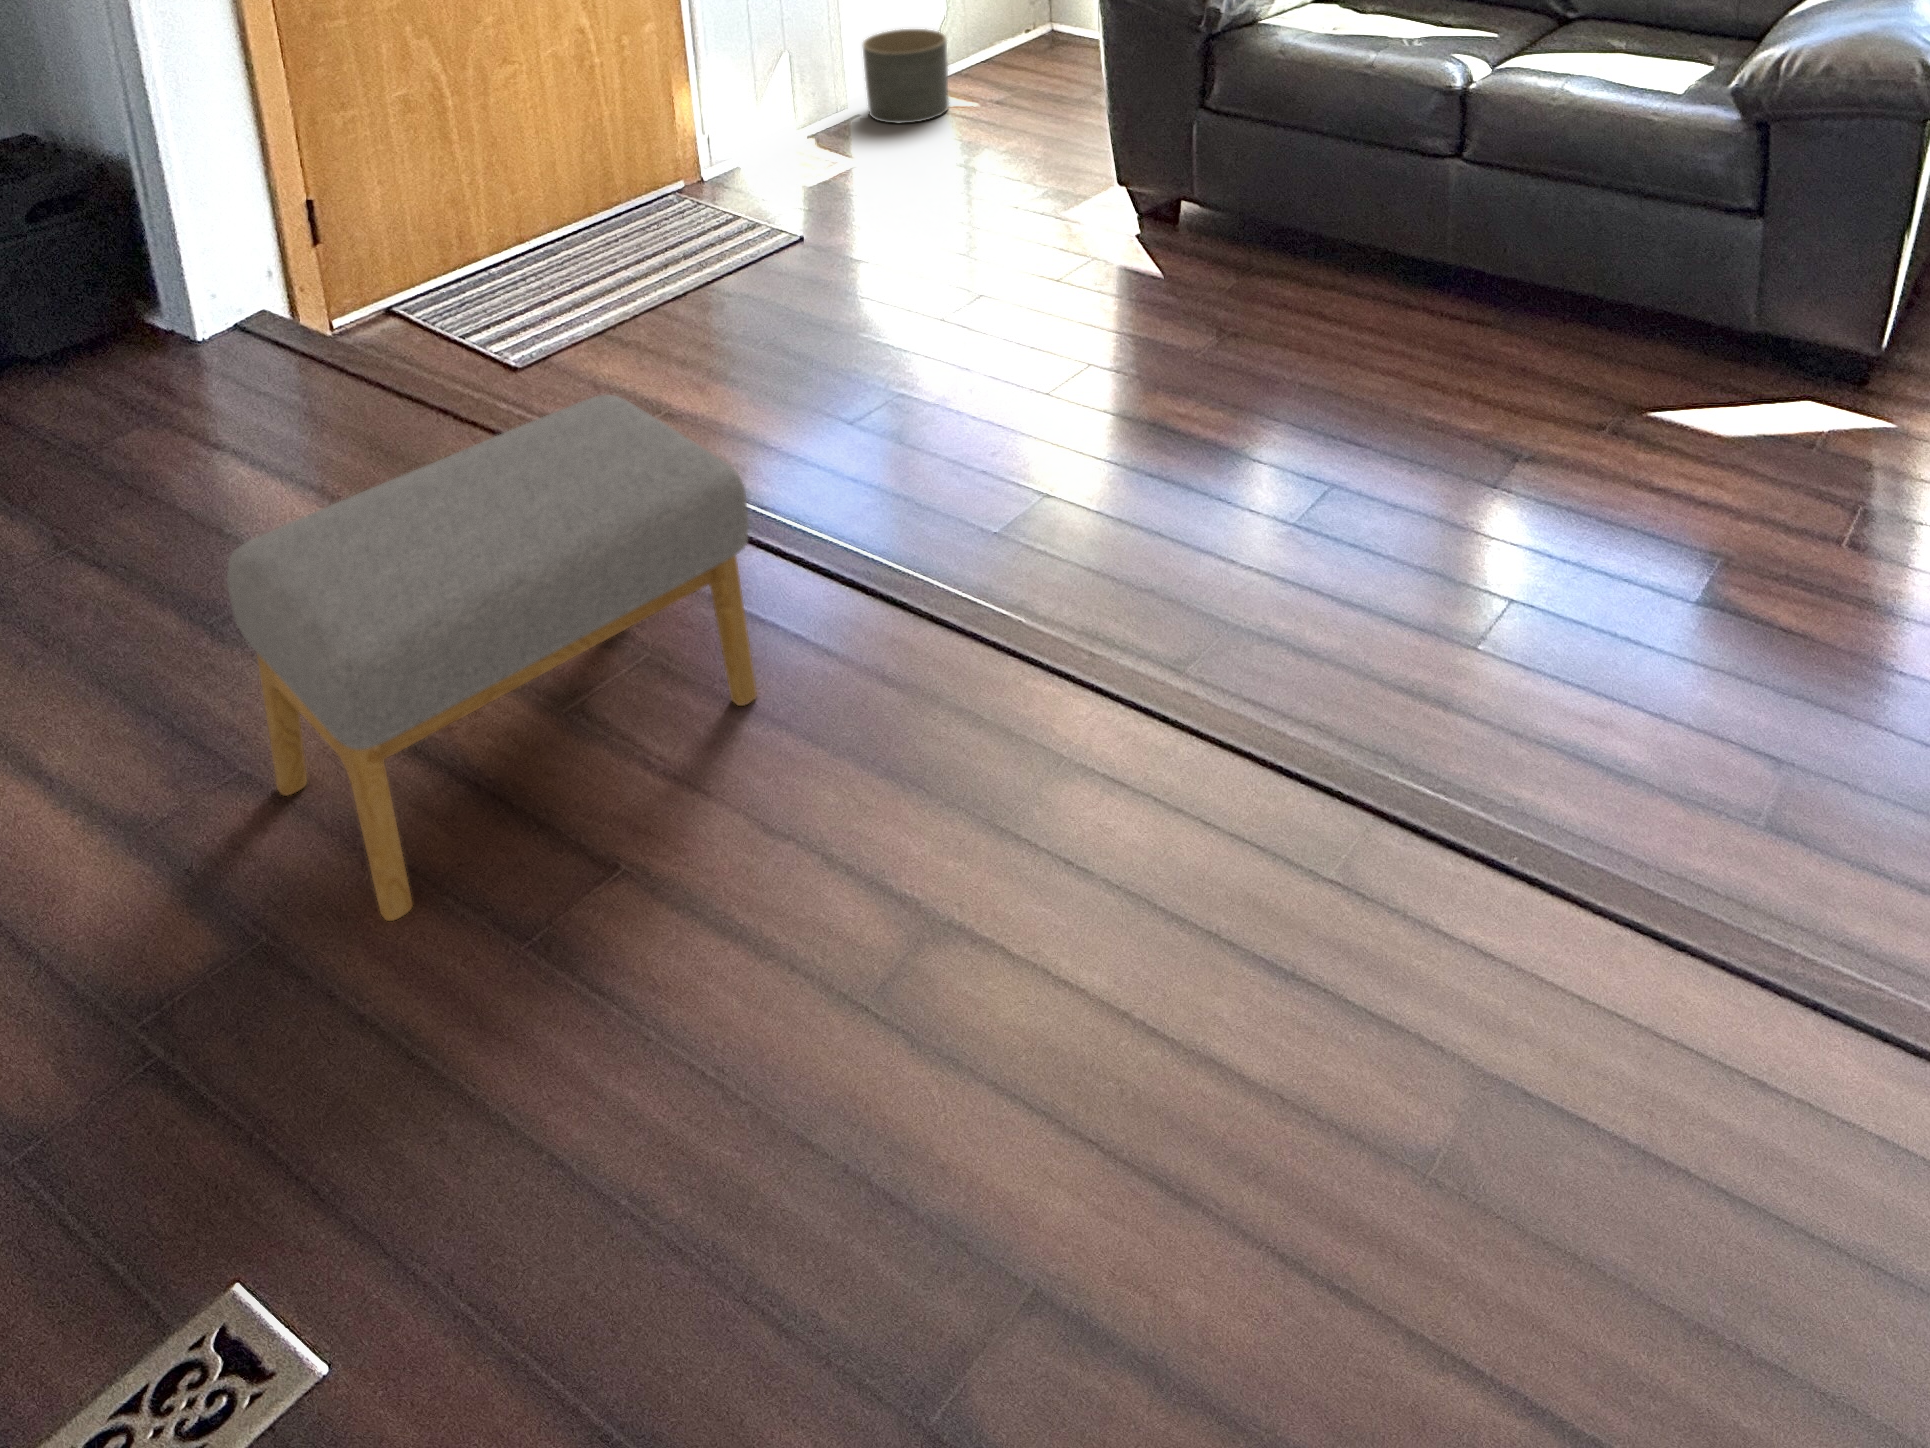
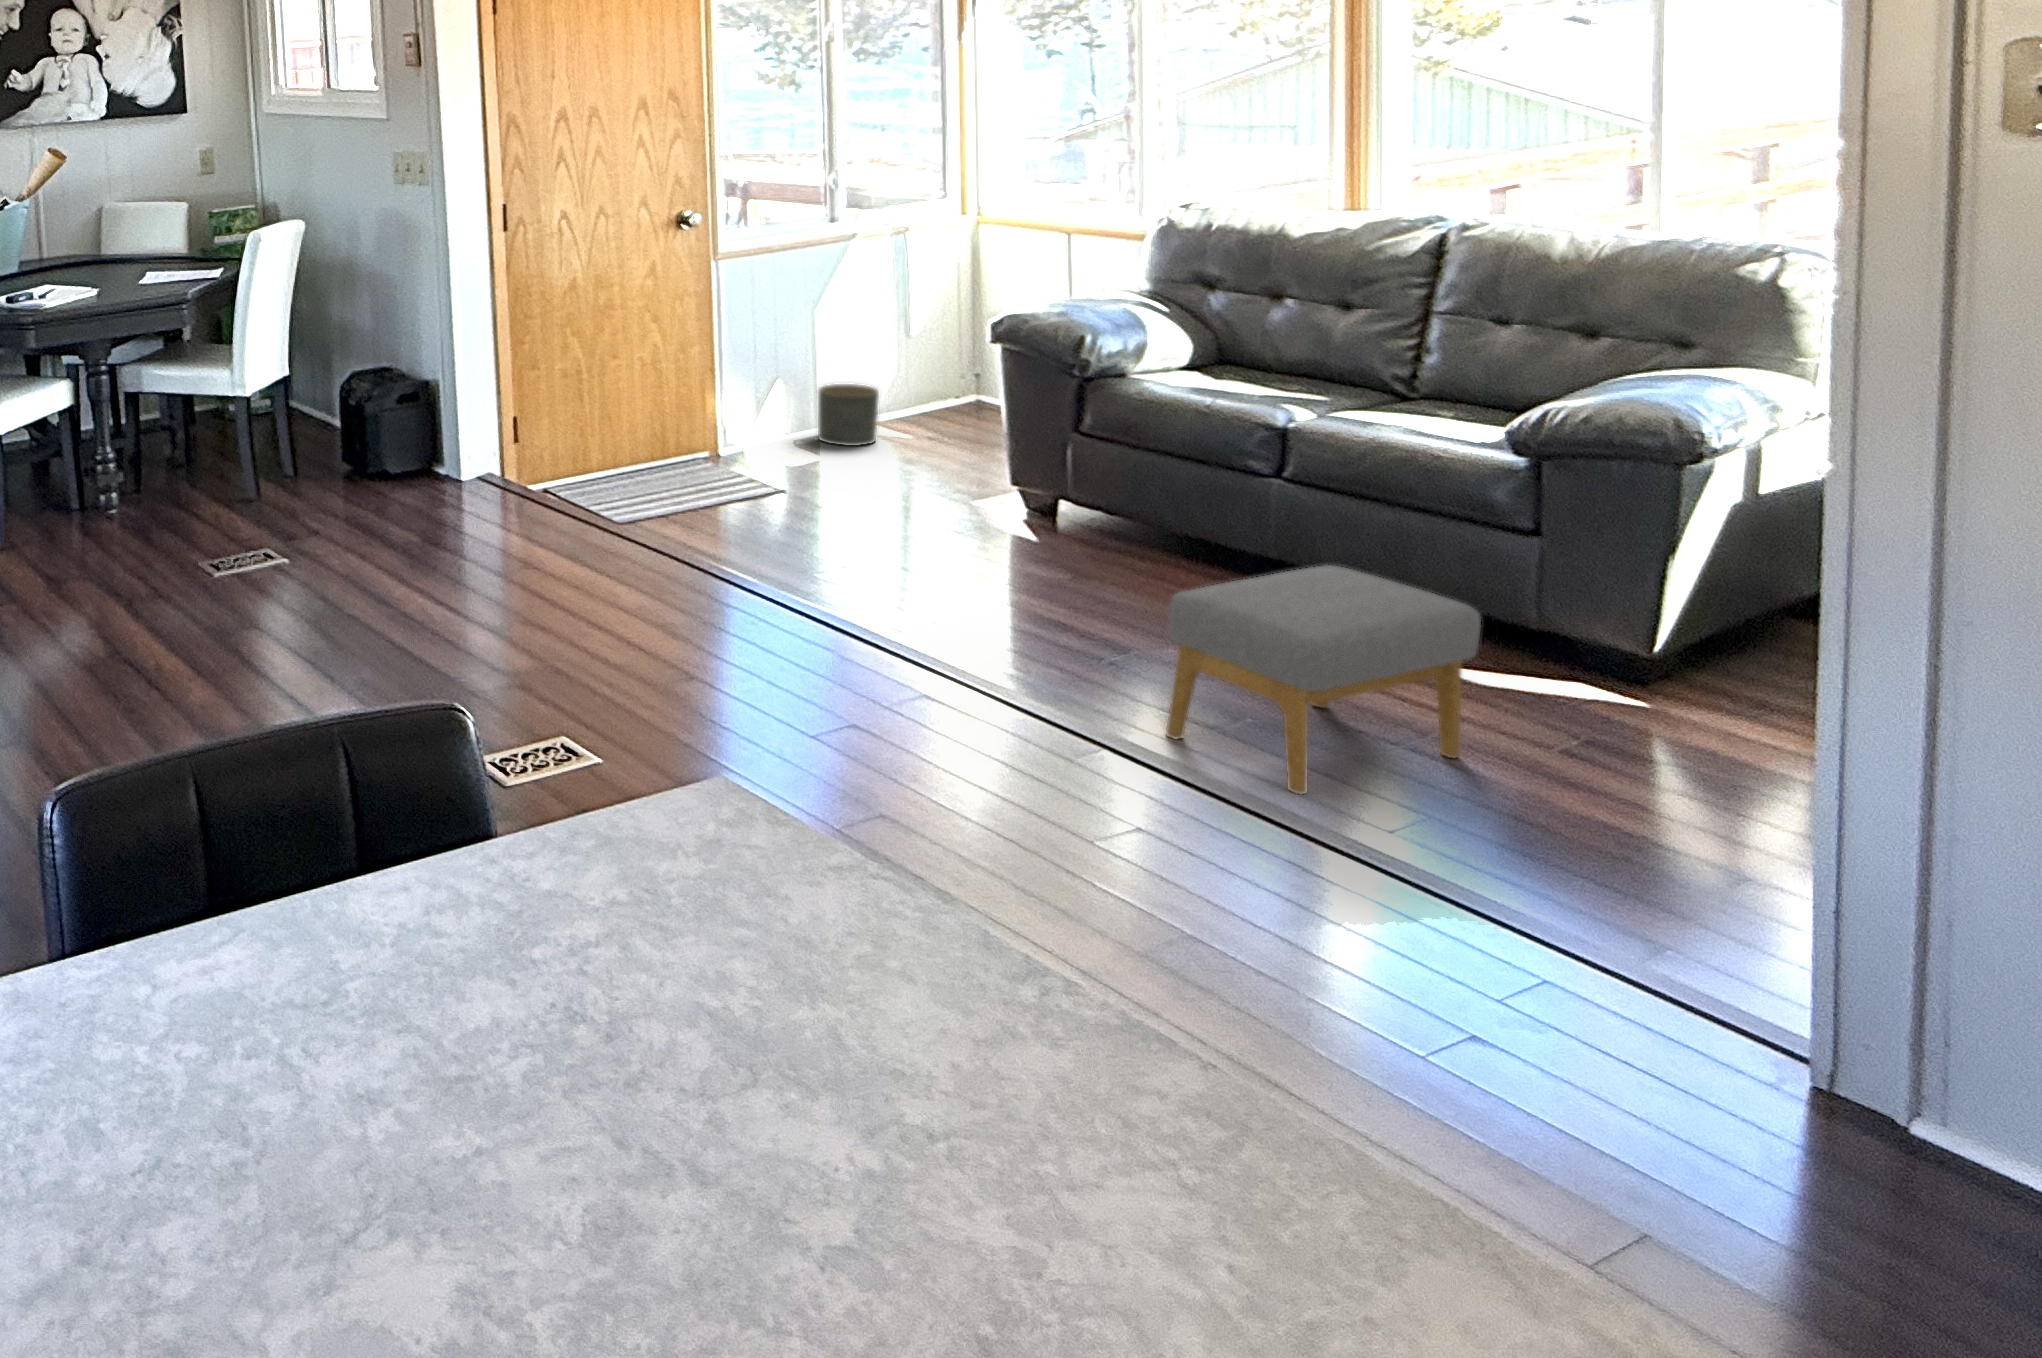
footstool: present [227,395,757,921] -> present [1166,565,1481,794]

